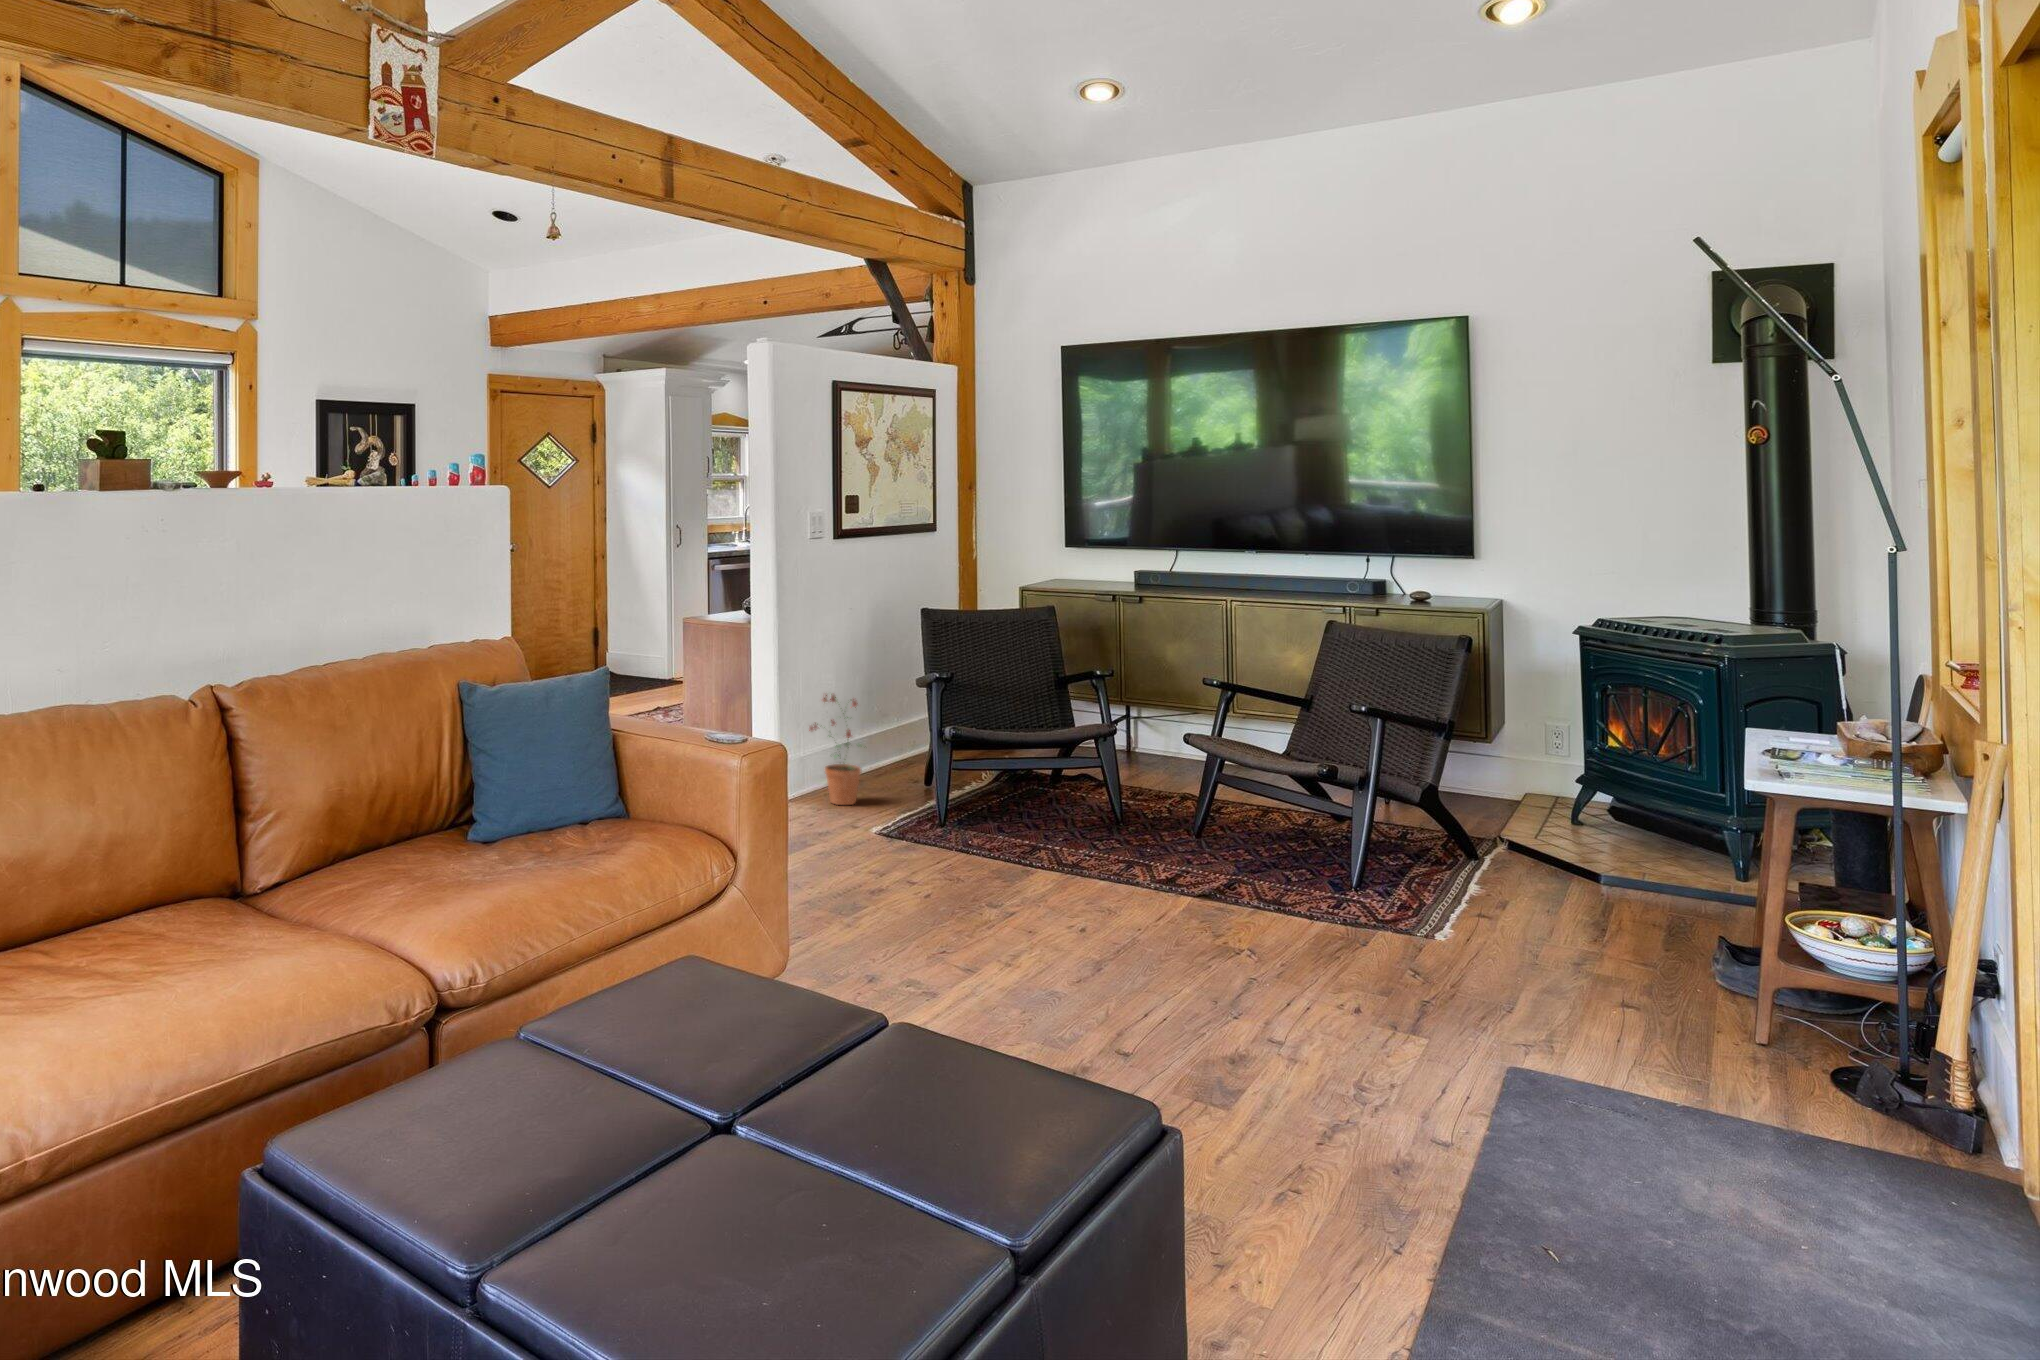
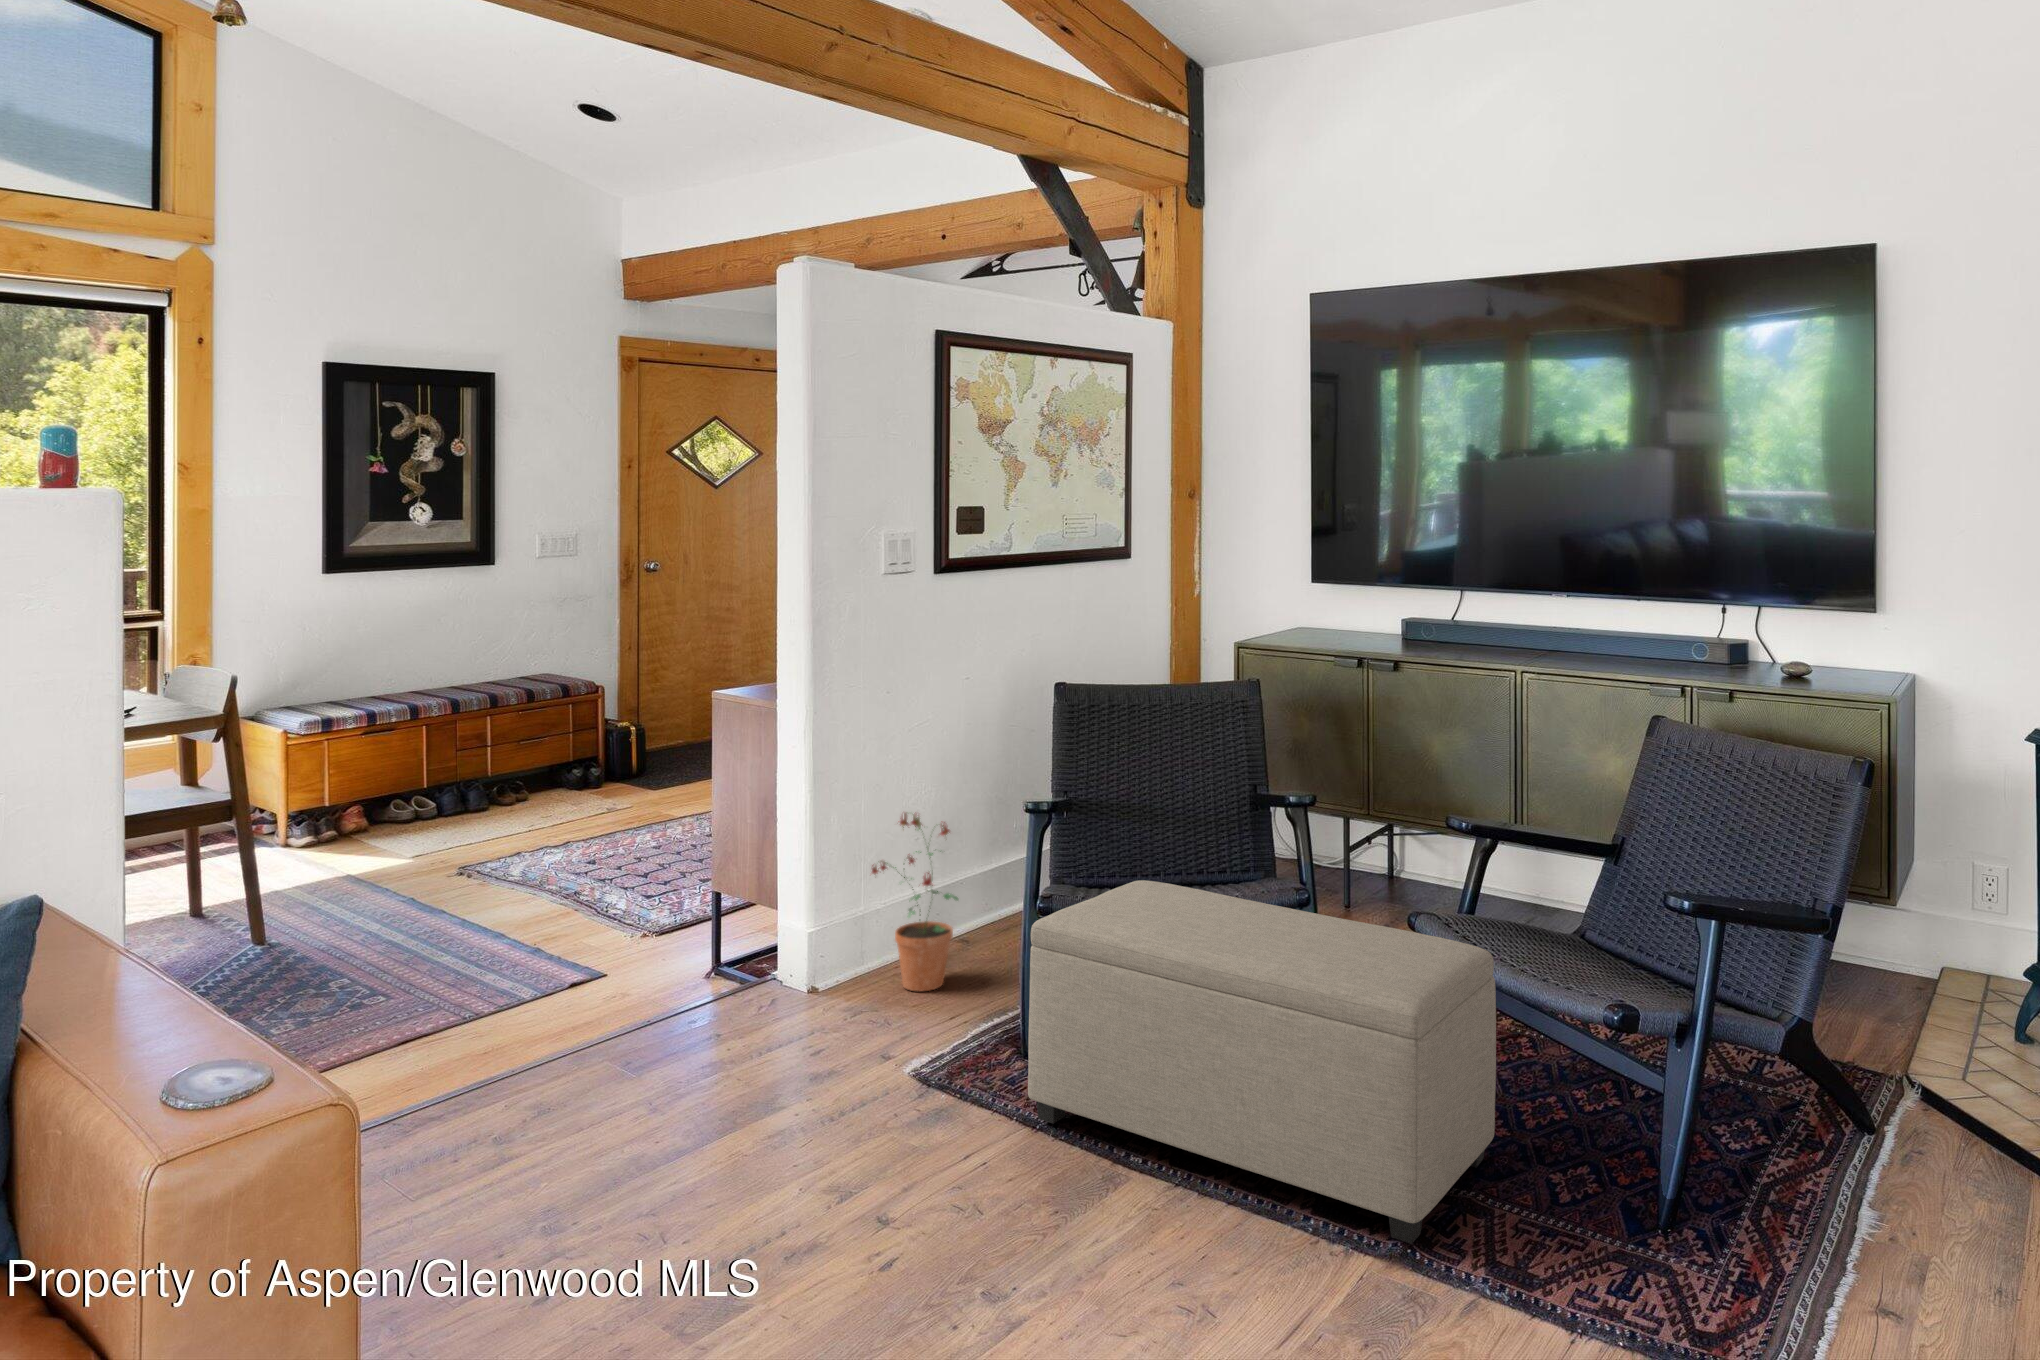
ottoman: none [961,722,1248,894] -> present [1028,880,1496,1244]

